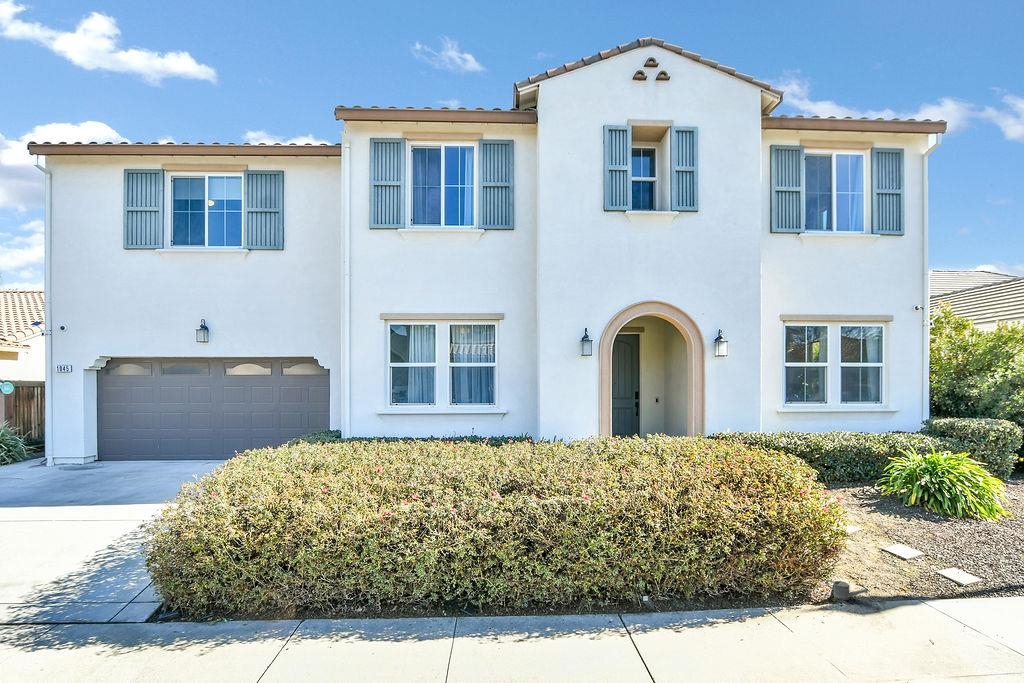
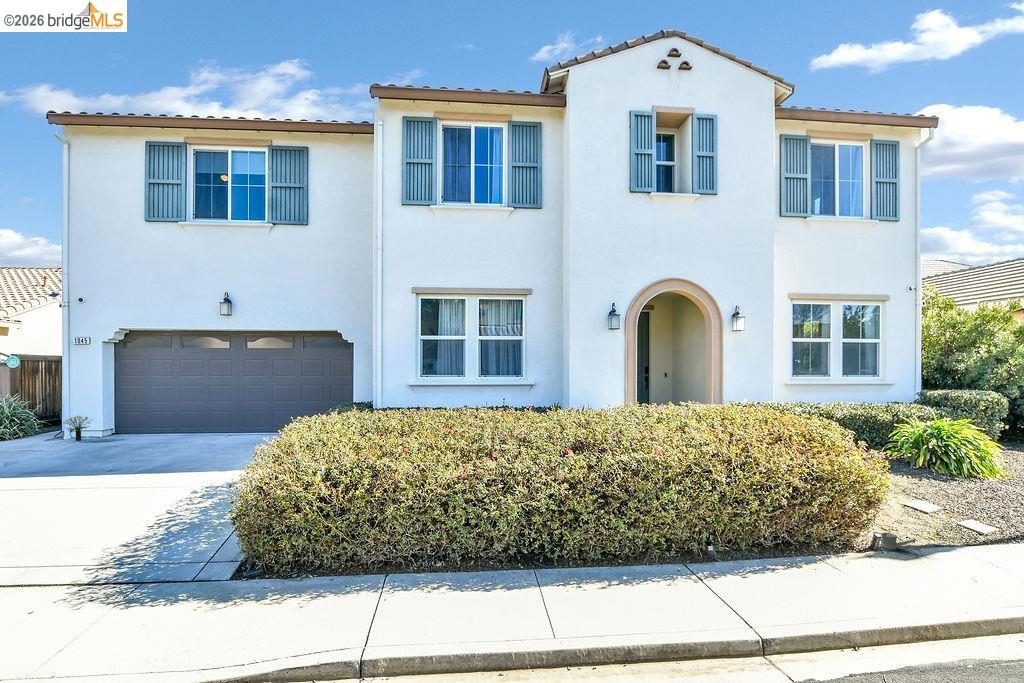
potted plant: none [35,445,66,470] -> present [64,416,93,441]

